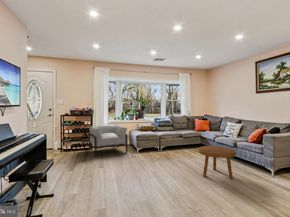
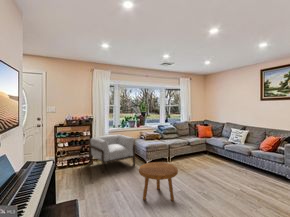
footstool: present [199,146,236,179] -> present [139,162,178,201]

